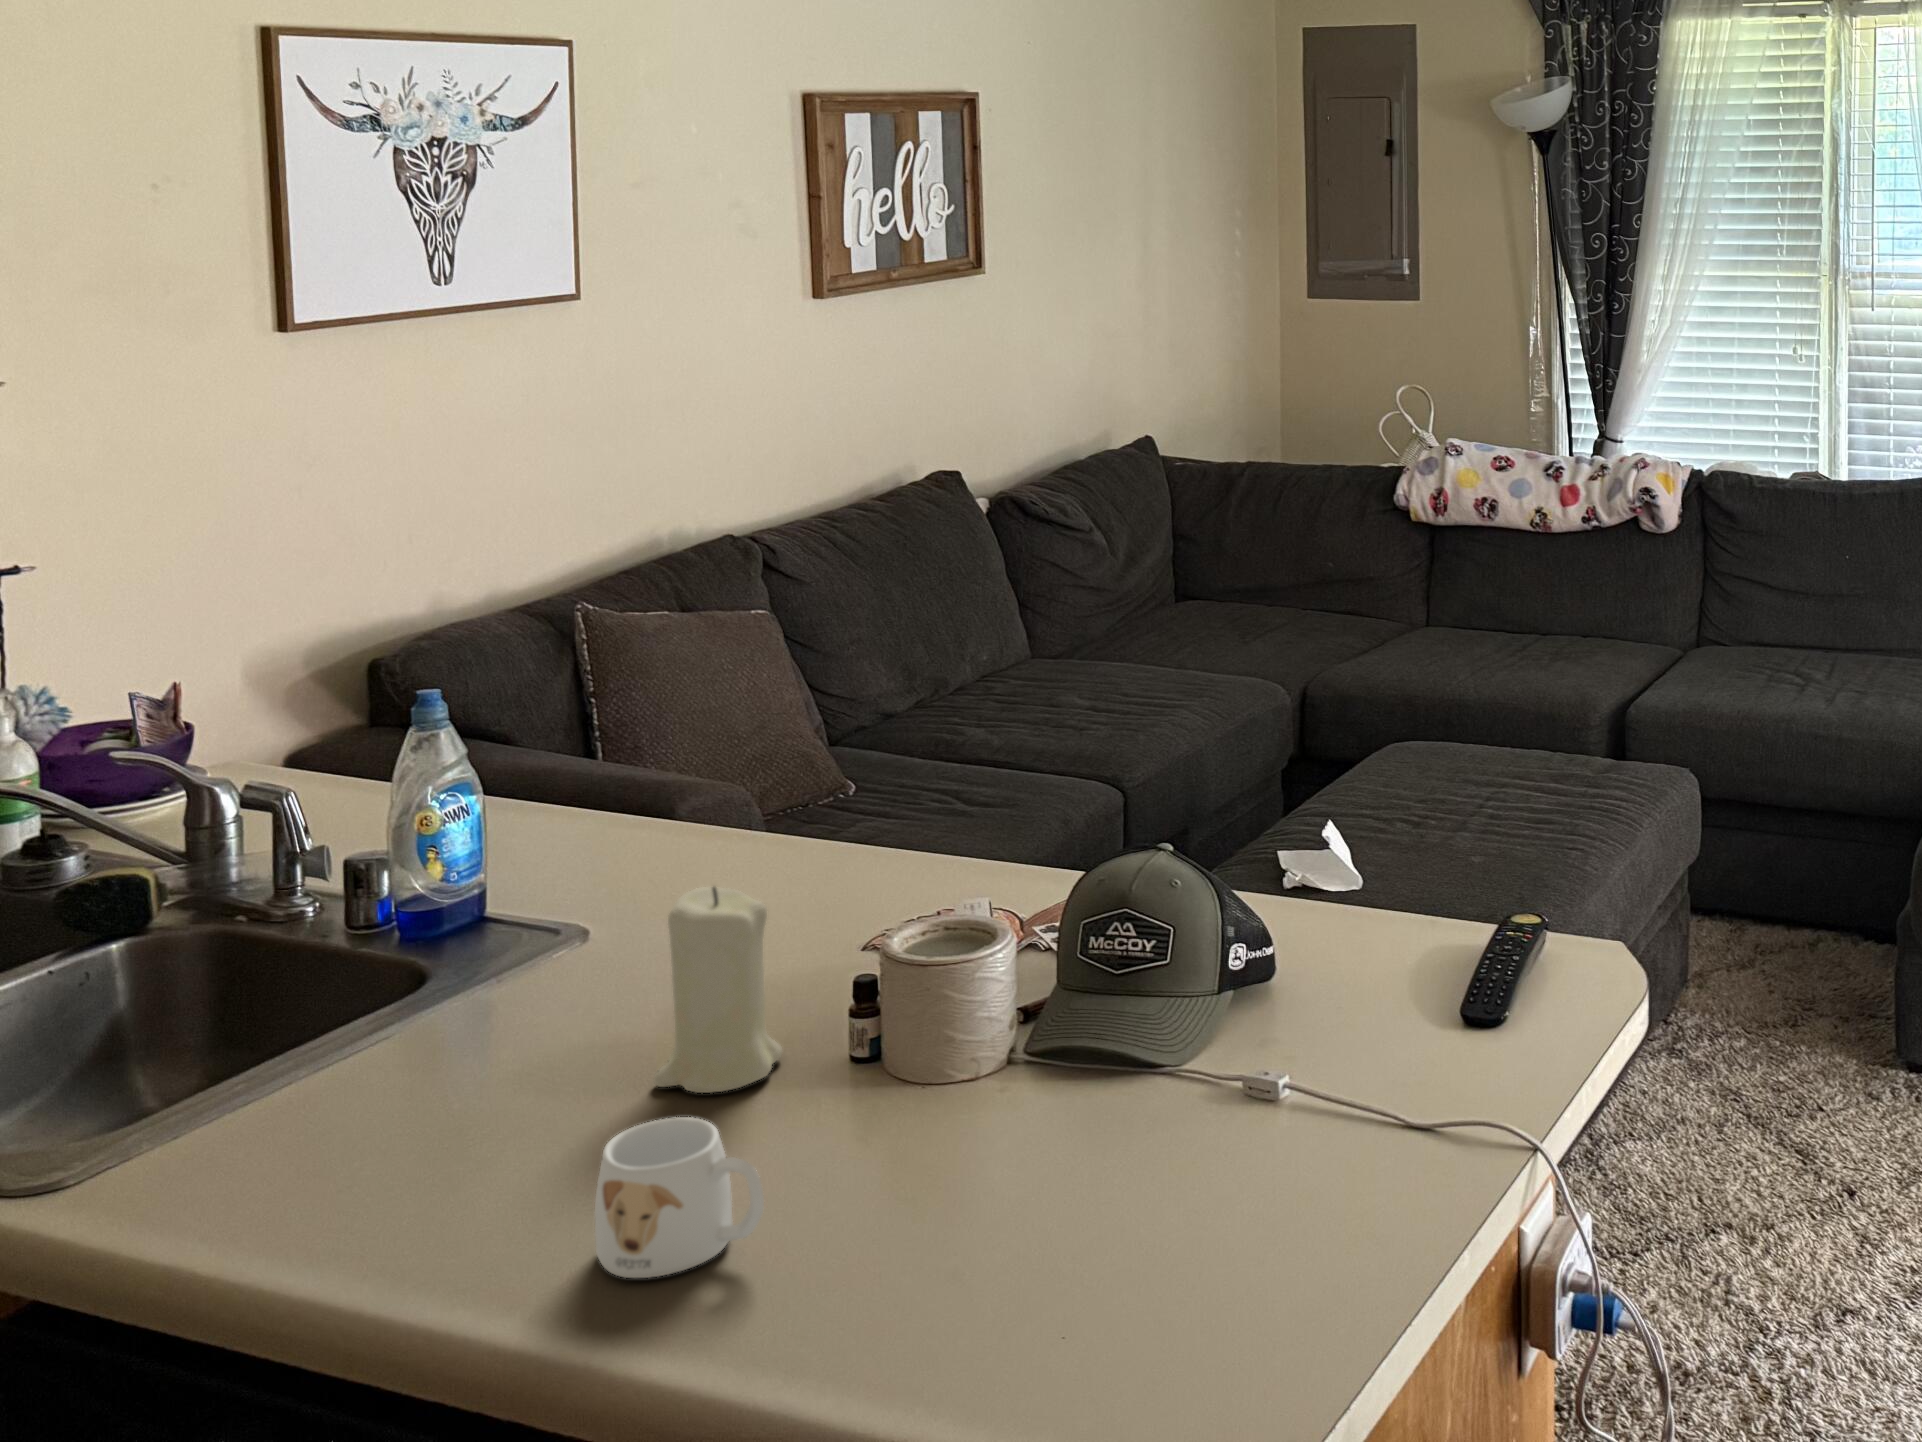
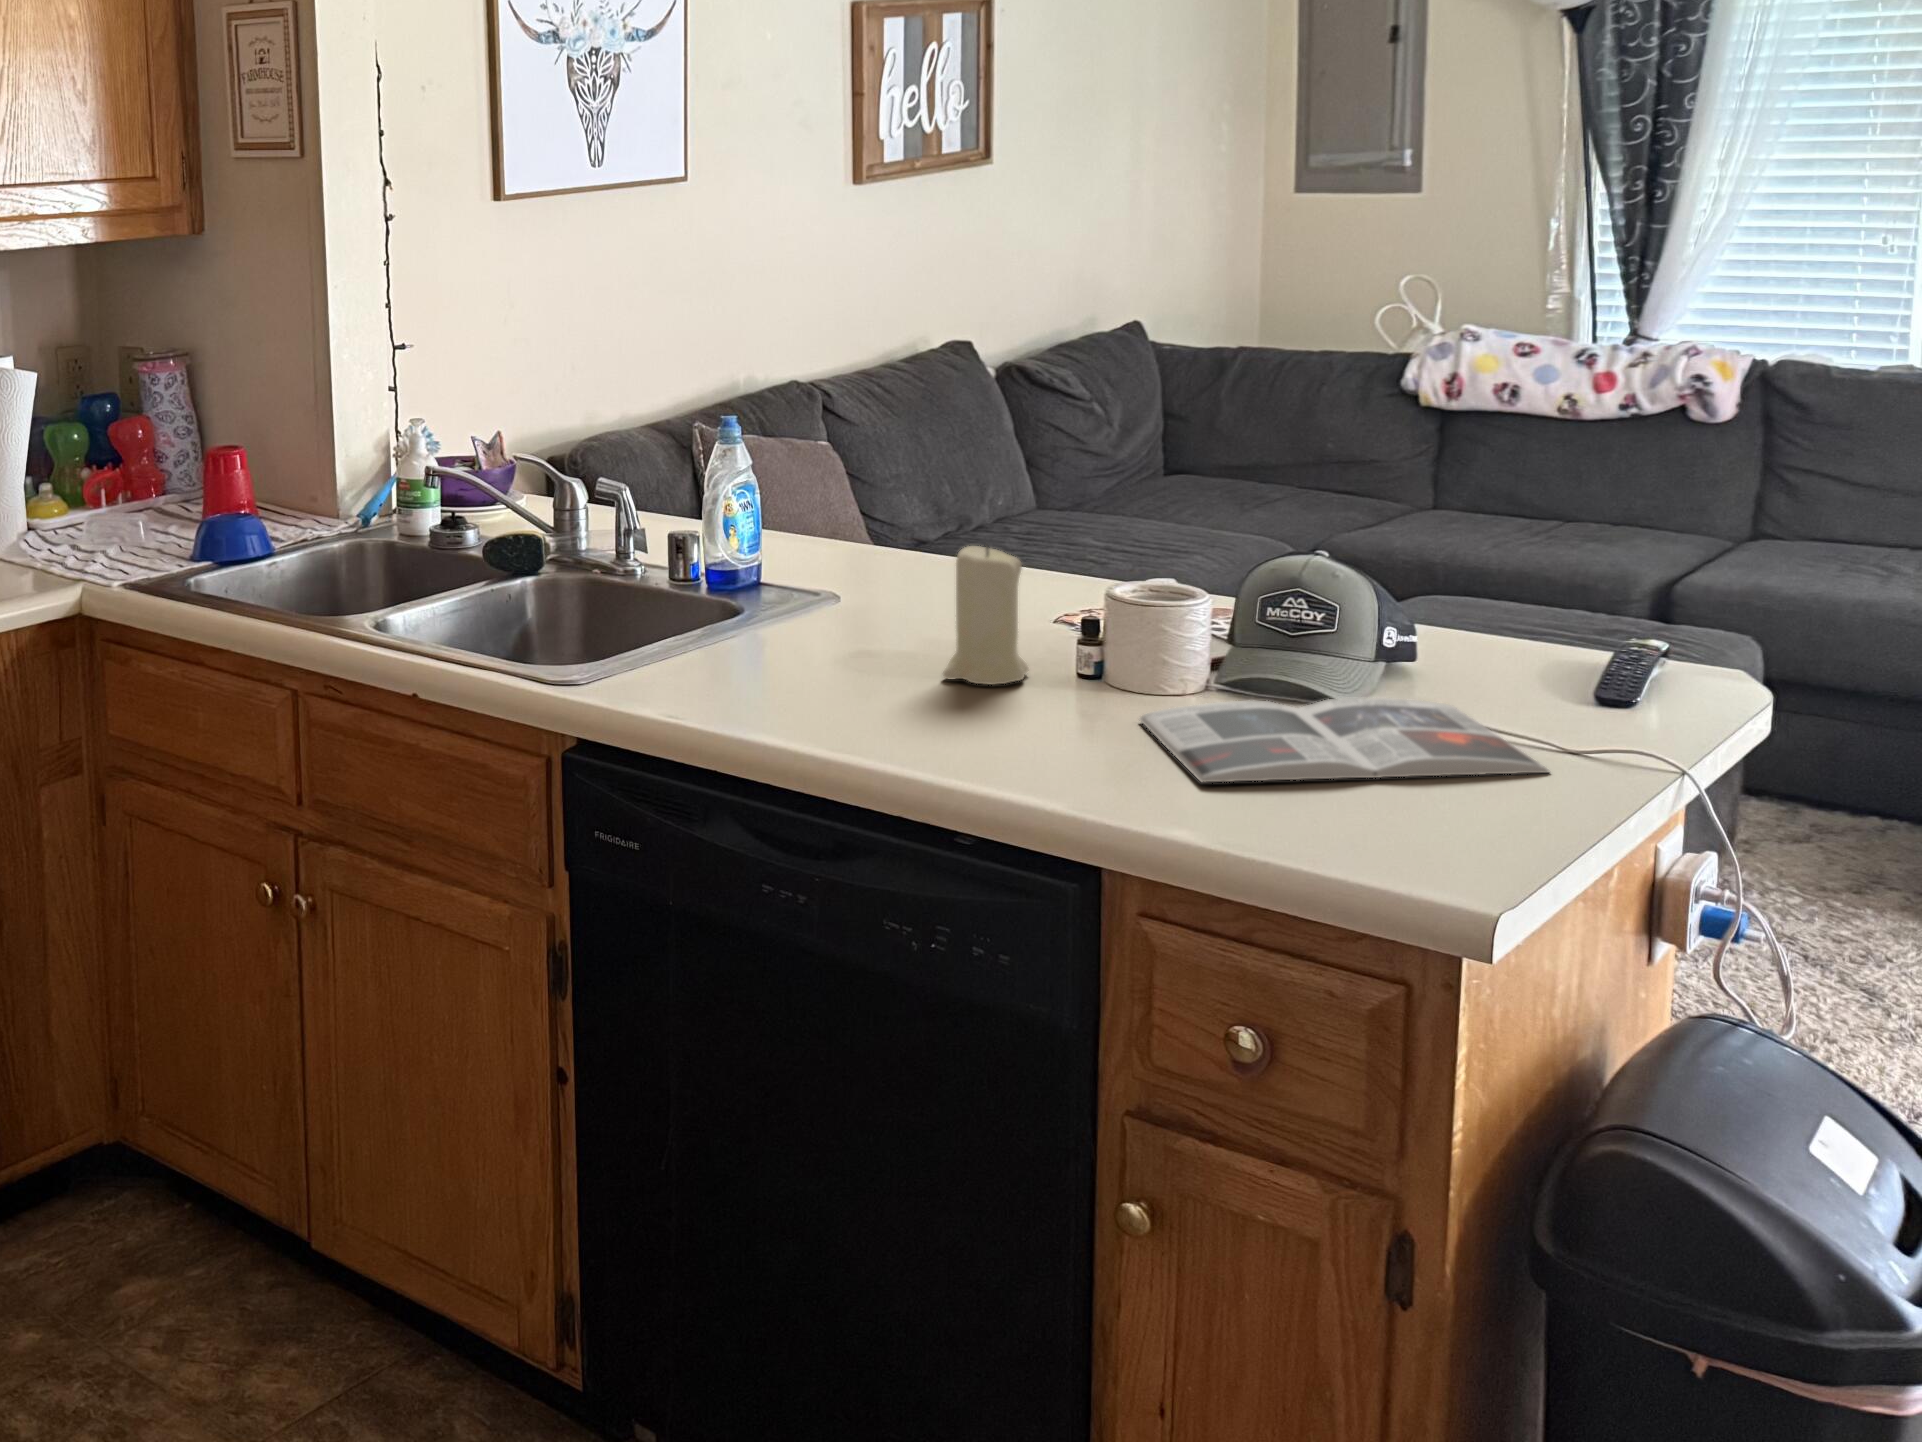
magazine: none [899,1061,1405,1285] -> present [1140,698,1549,782]
mug: present [595,1117,764,1278] -> none [952,669,1071,762]

